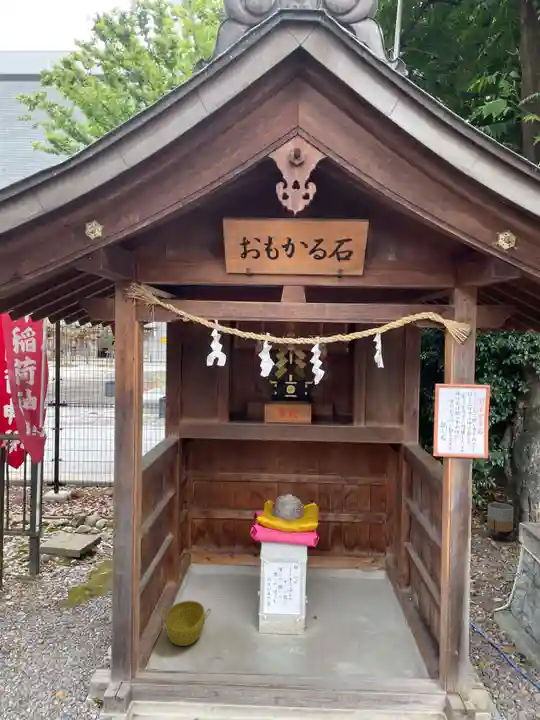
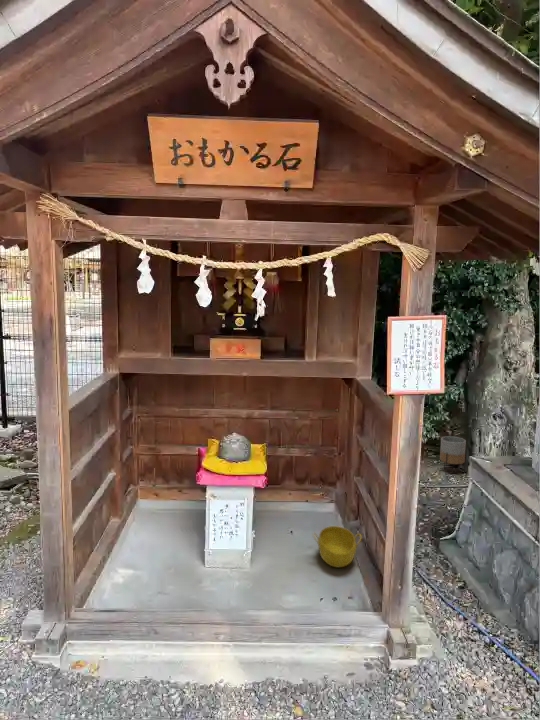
basket: present [160,601,211,646] -> present [313,526,361,567]

